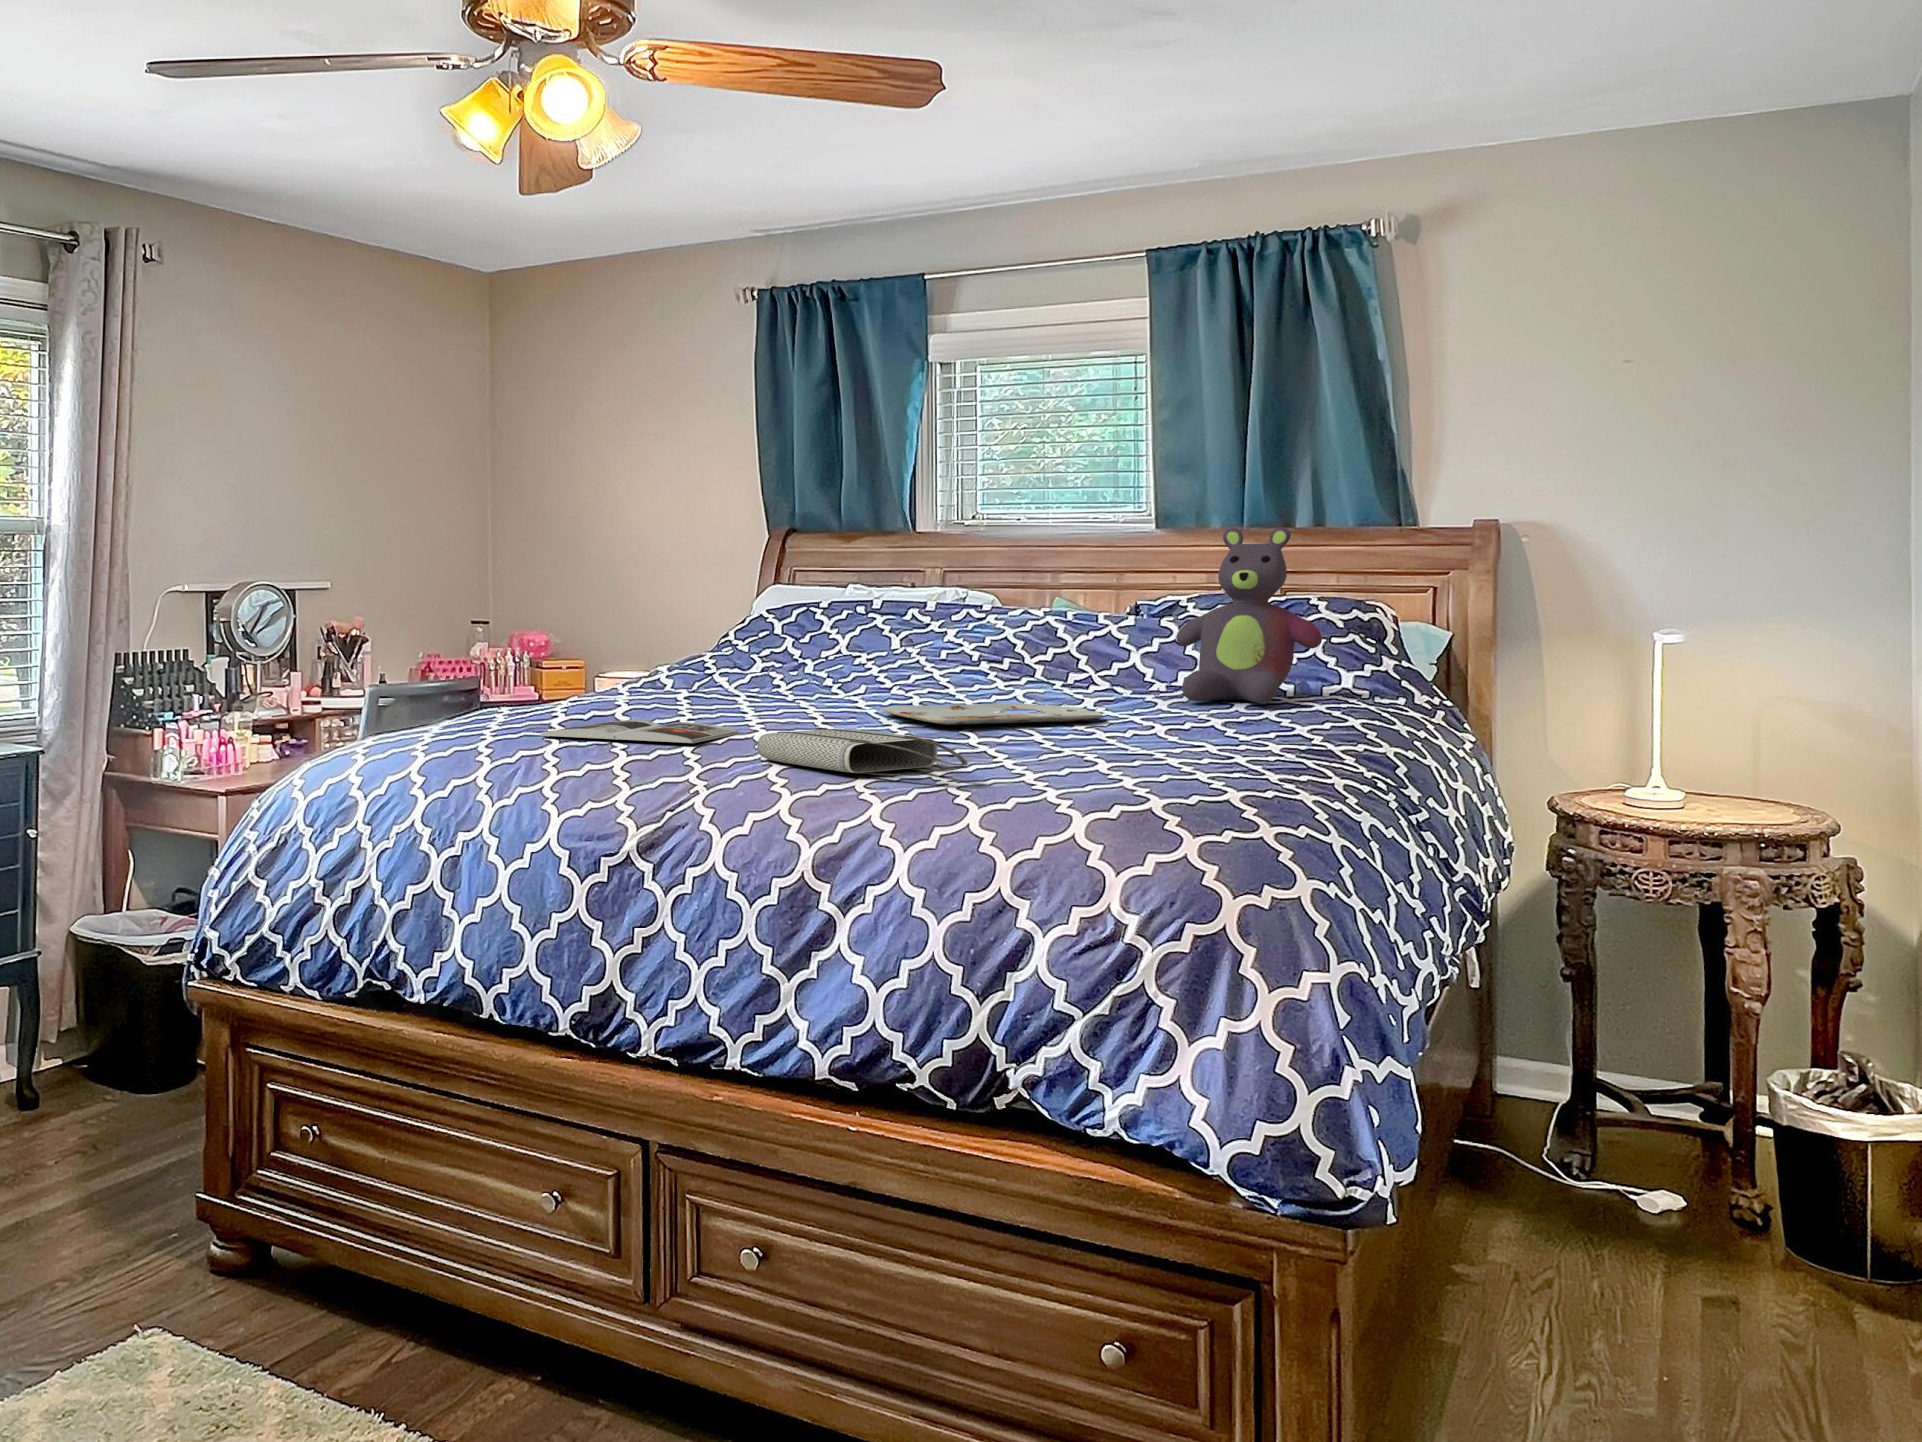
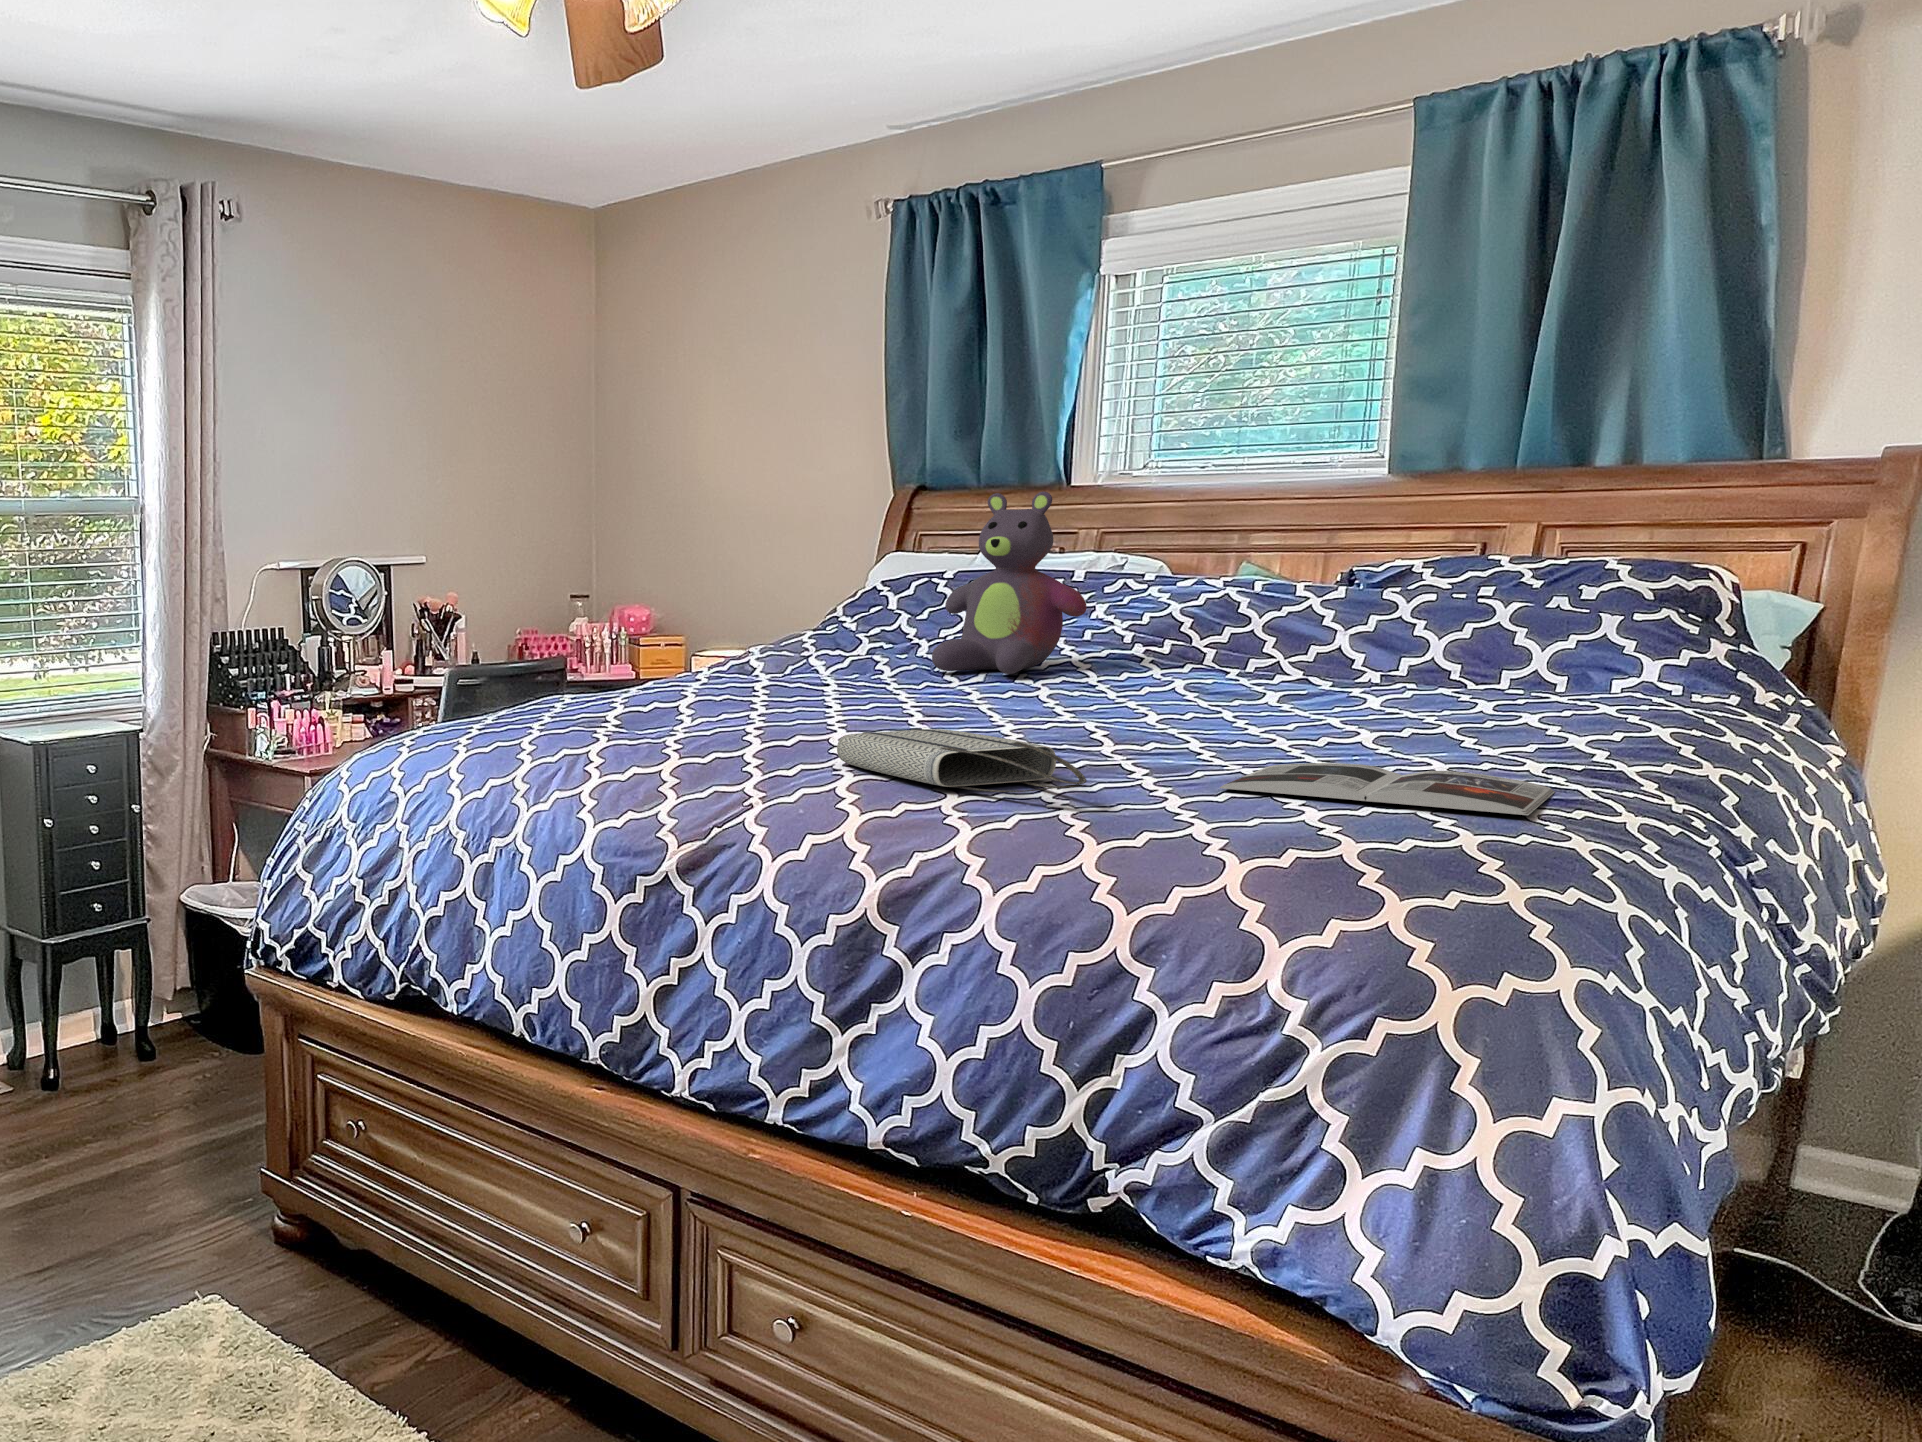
stuffed bear: present [1176,527,1322,703] -> present [932,492,1087,674]
serving tray: present [881,703,1103,725] -> none [1010,694,1293,722]
magazine: present [540,720,739,743] -> present [1220,763,1555,815]

